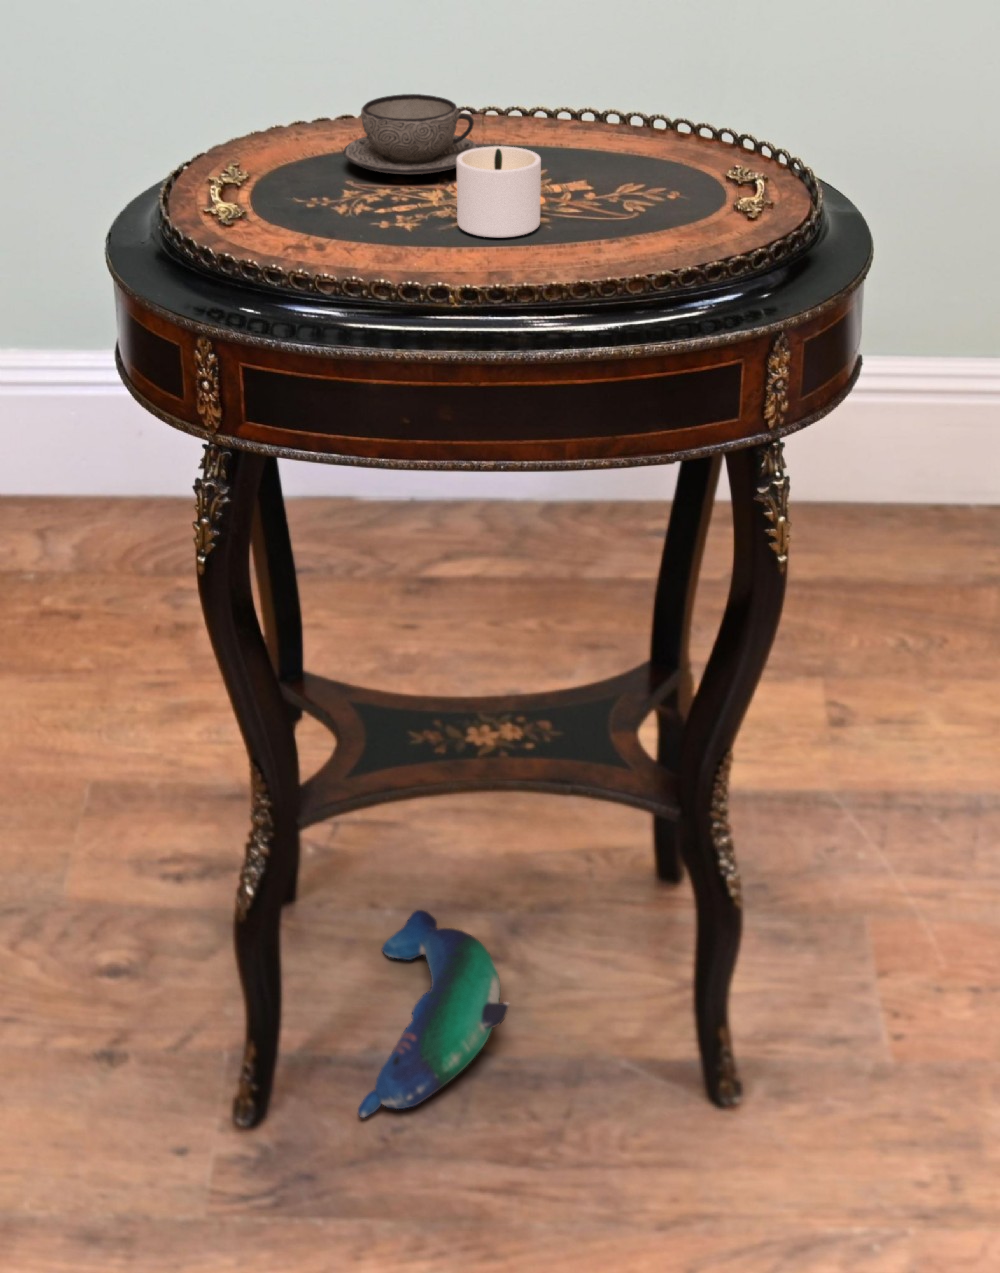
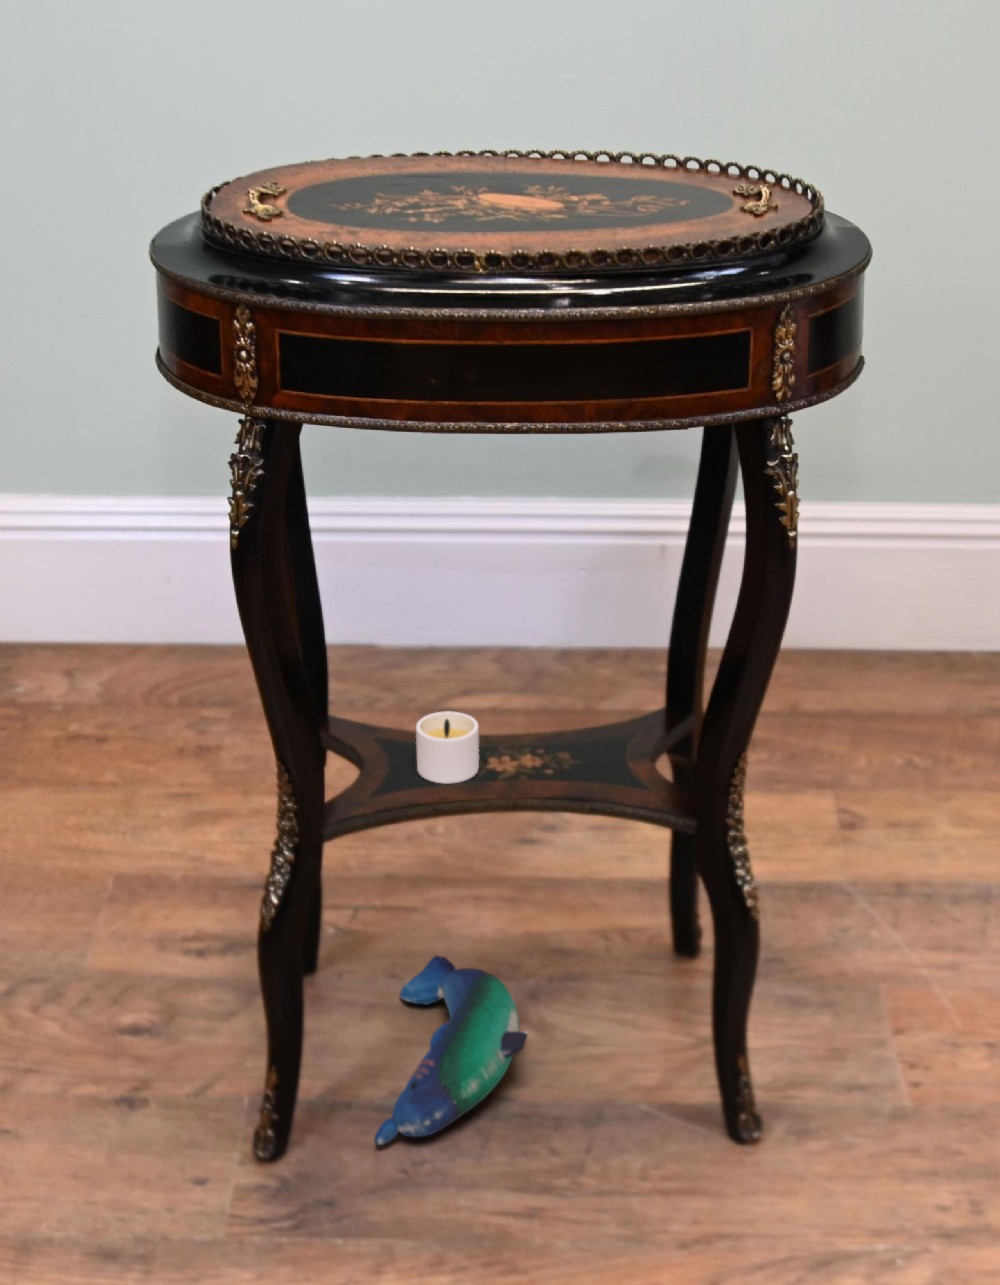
teacup: present [343,94,478,174] -> none [374,124,502,192]
candle: present [457,146,541,237] -> present [416,711,479,784]

